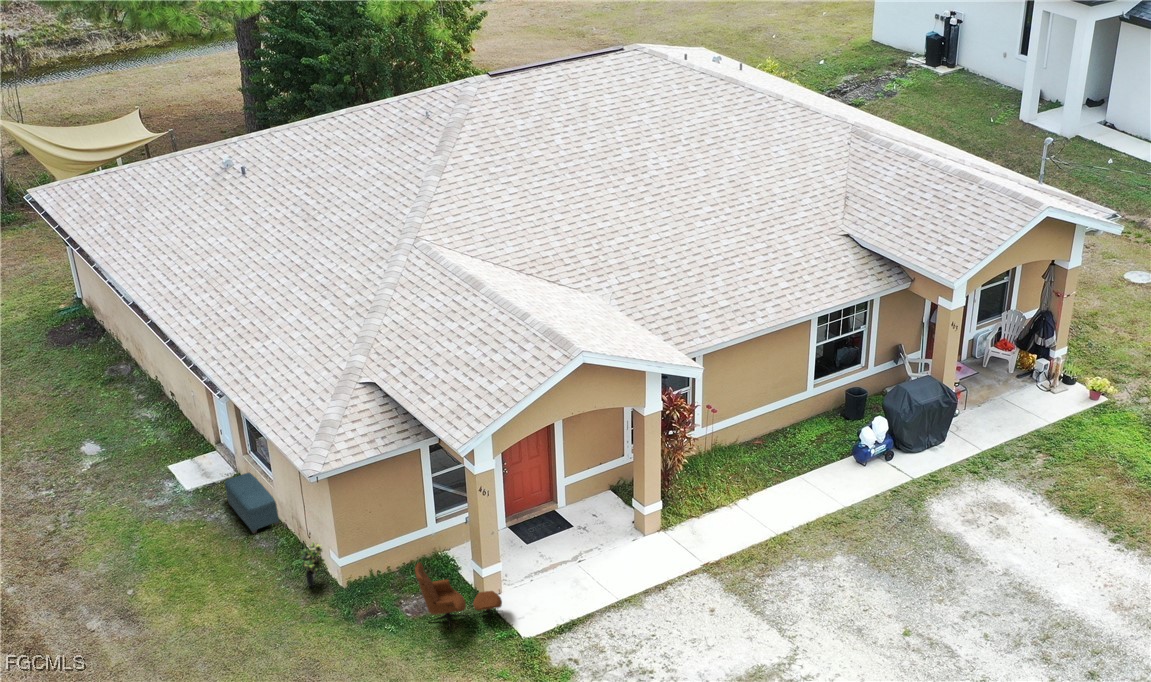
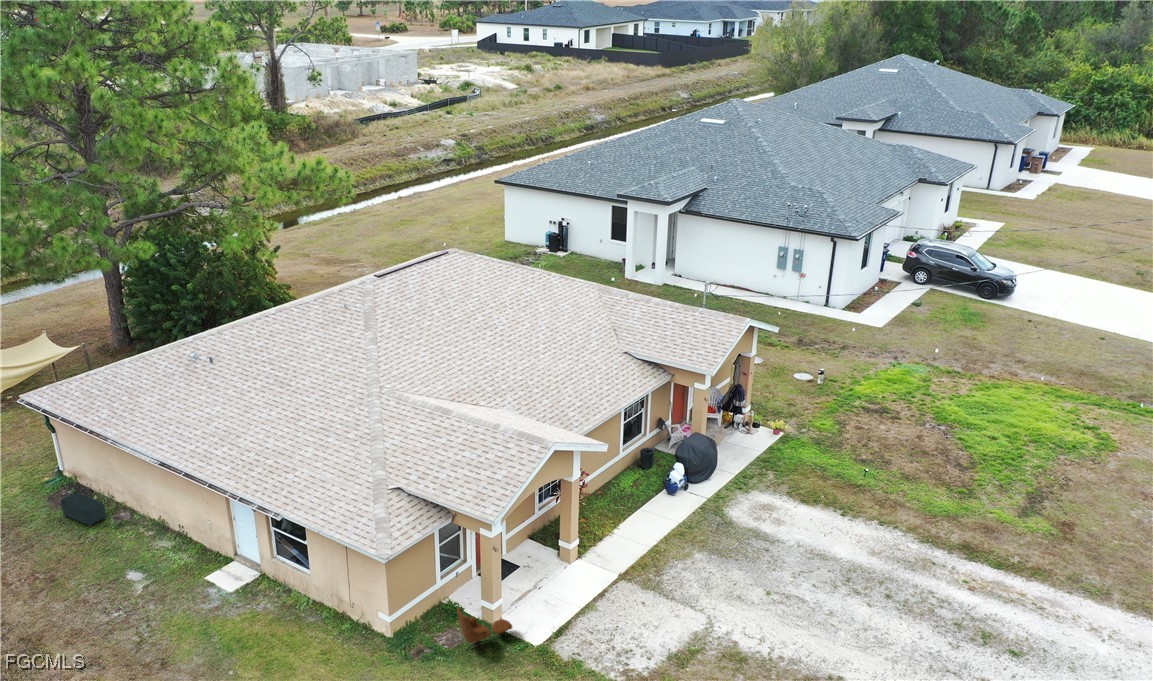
bench: present [225,473,279,534] -> present [61,493,106,527]
potted plant: present [300,542,324,587] -> none [356,613,374,648]

